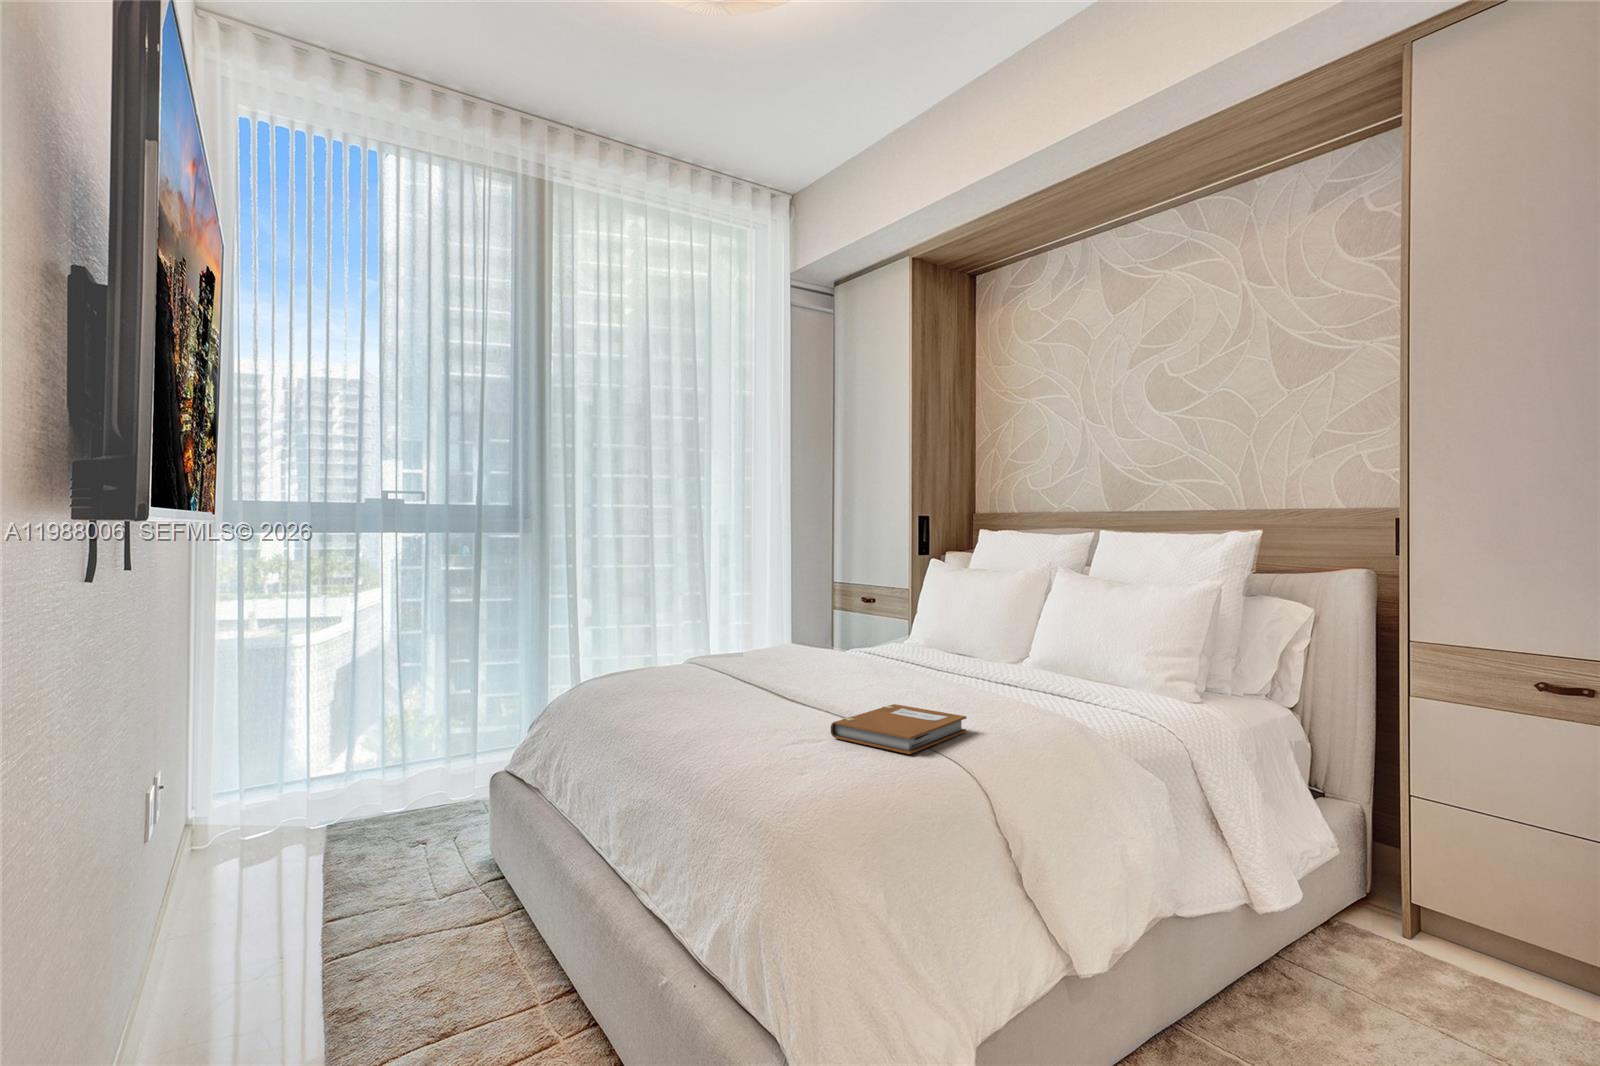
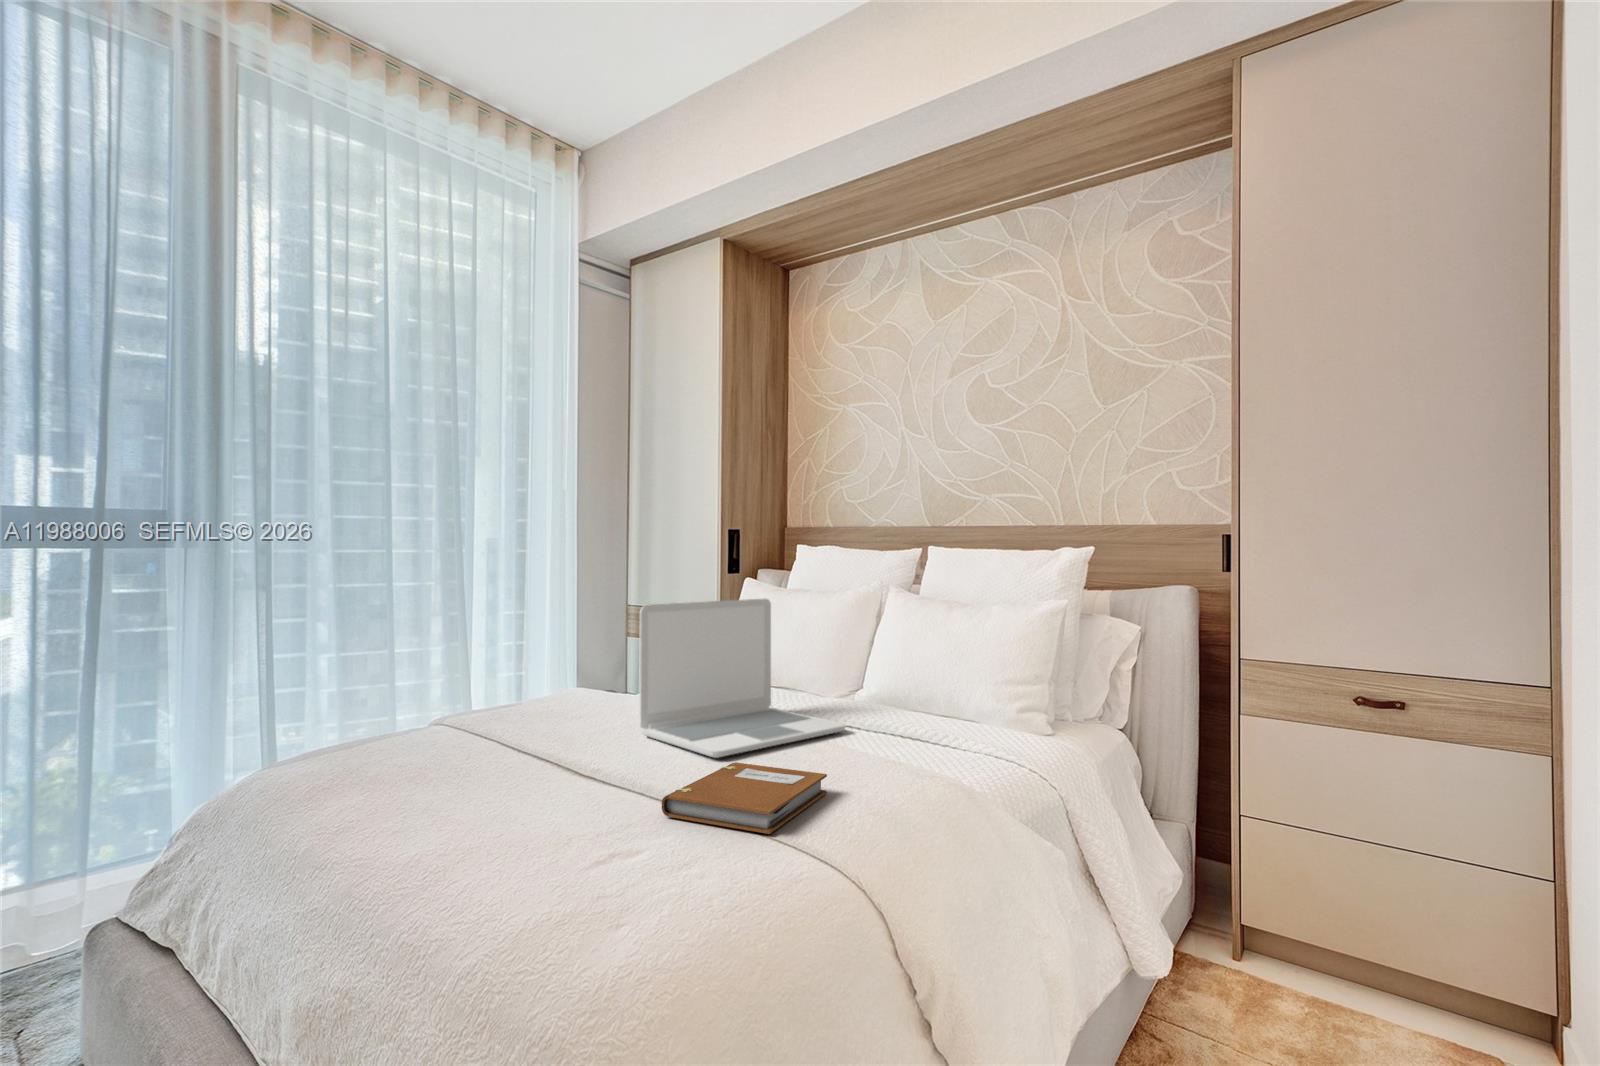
laptop: none [826,575,1000,702] -> present [639,599,845,758]

